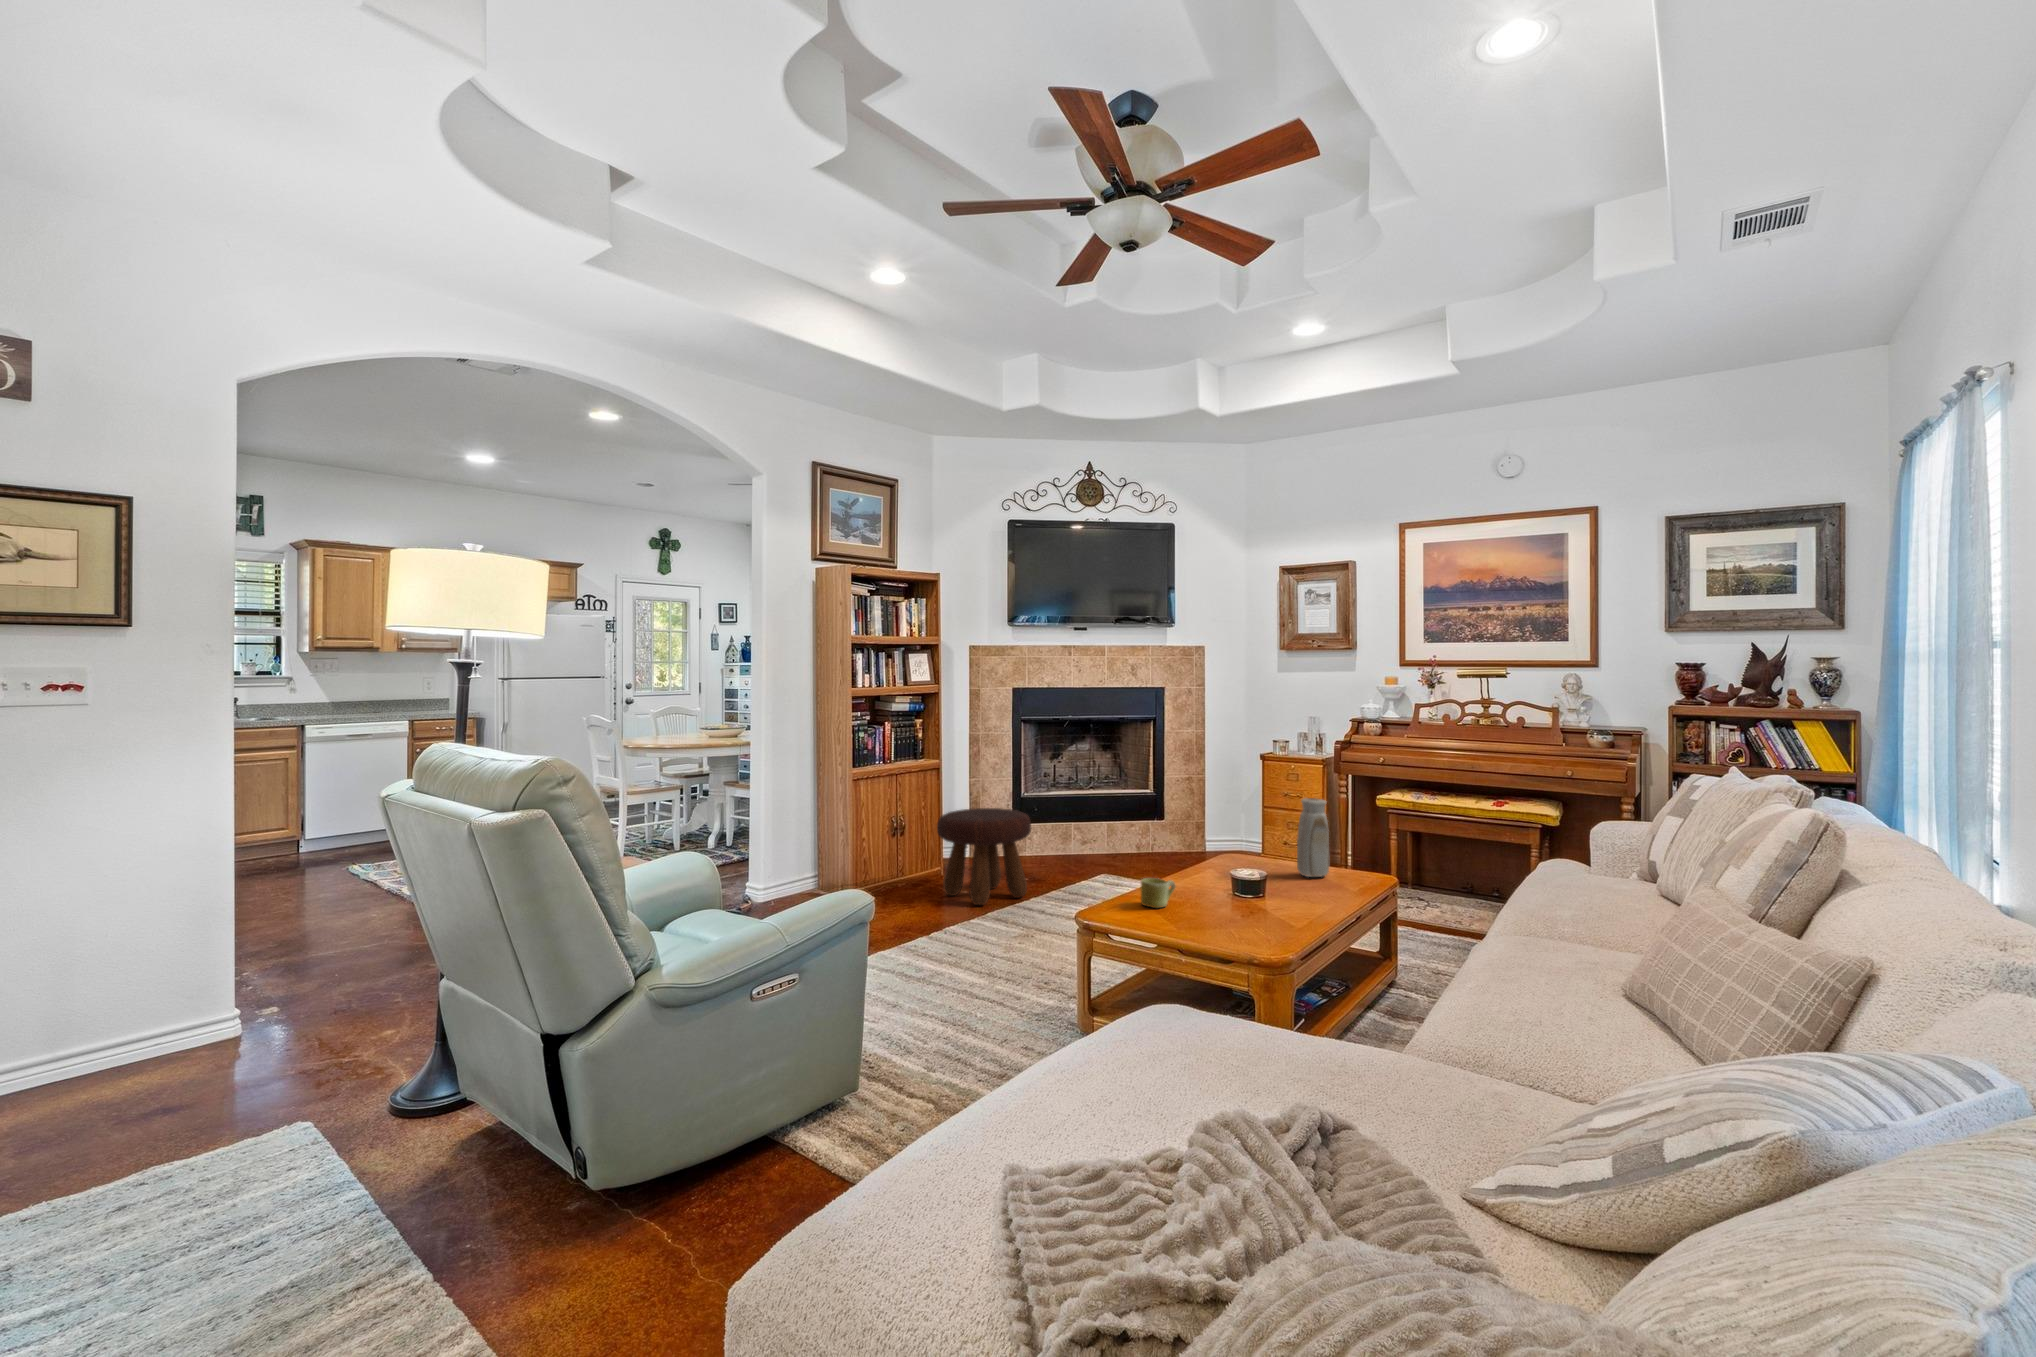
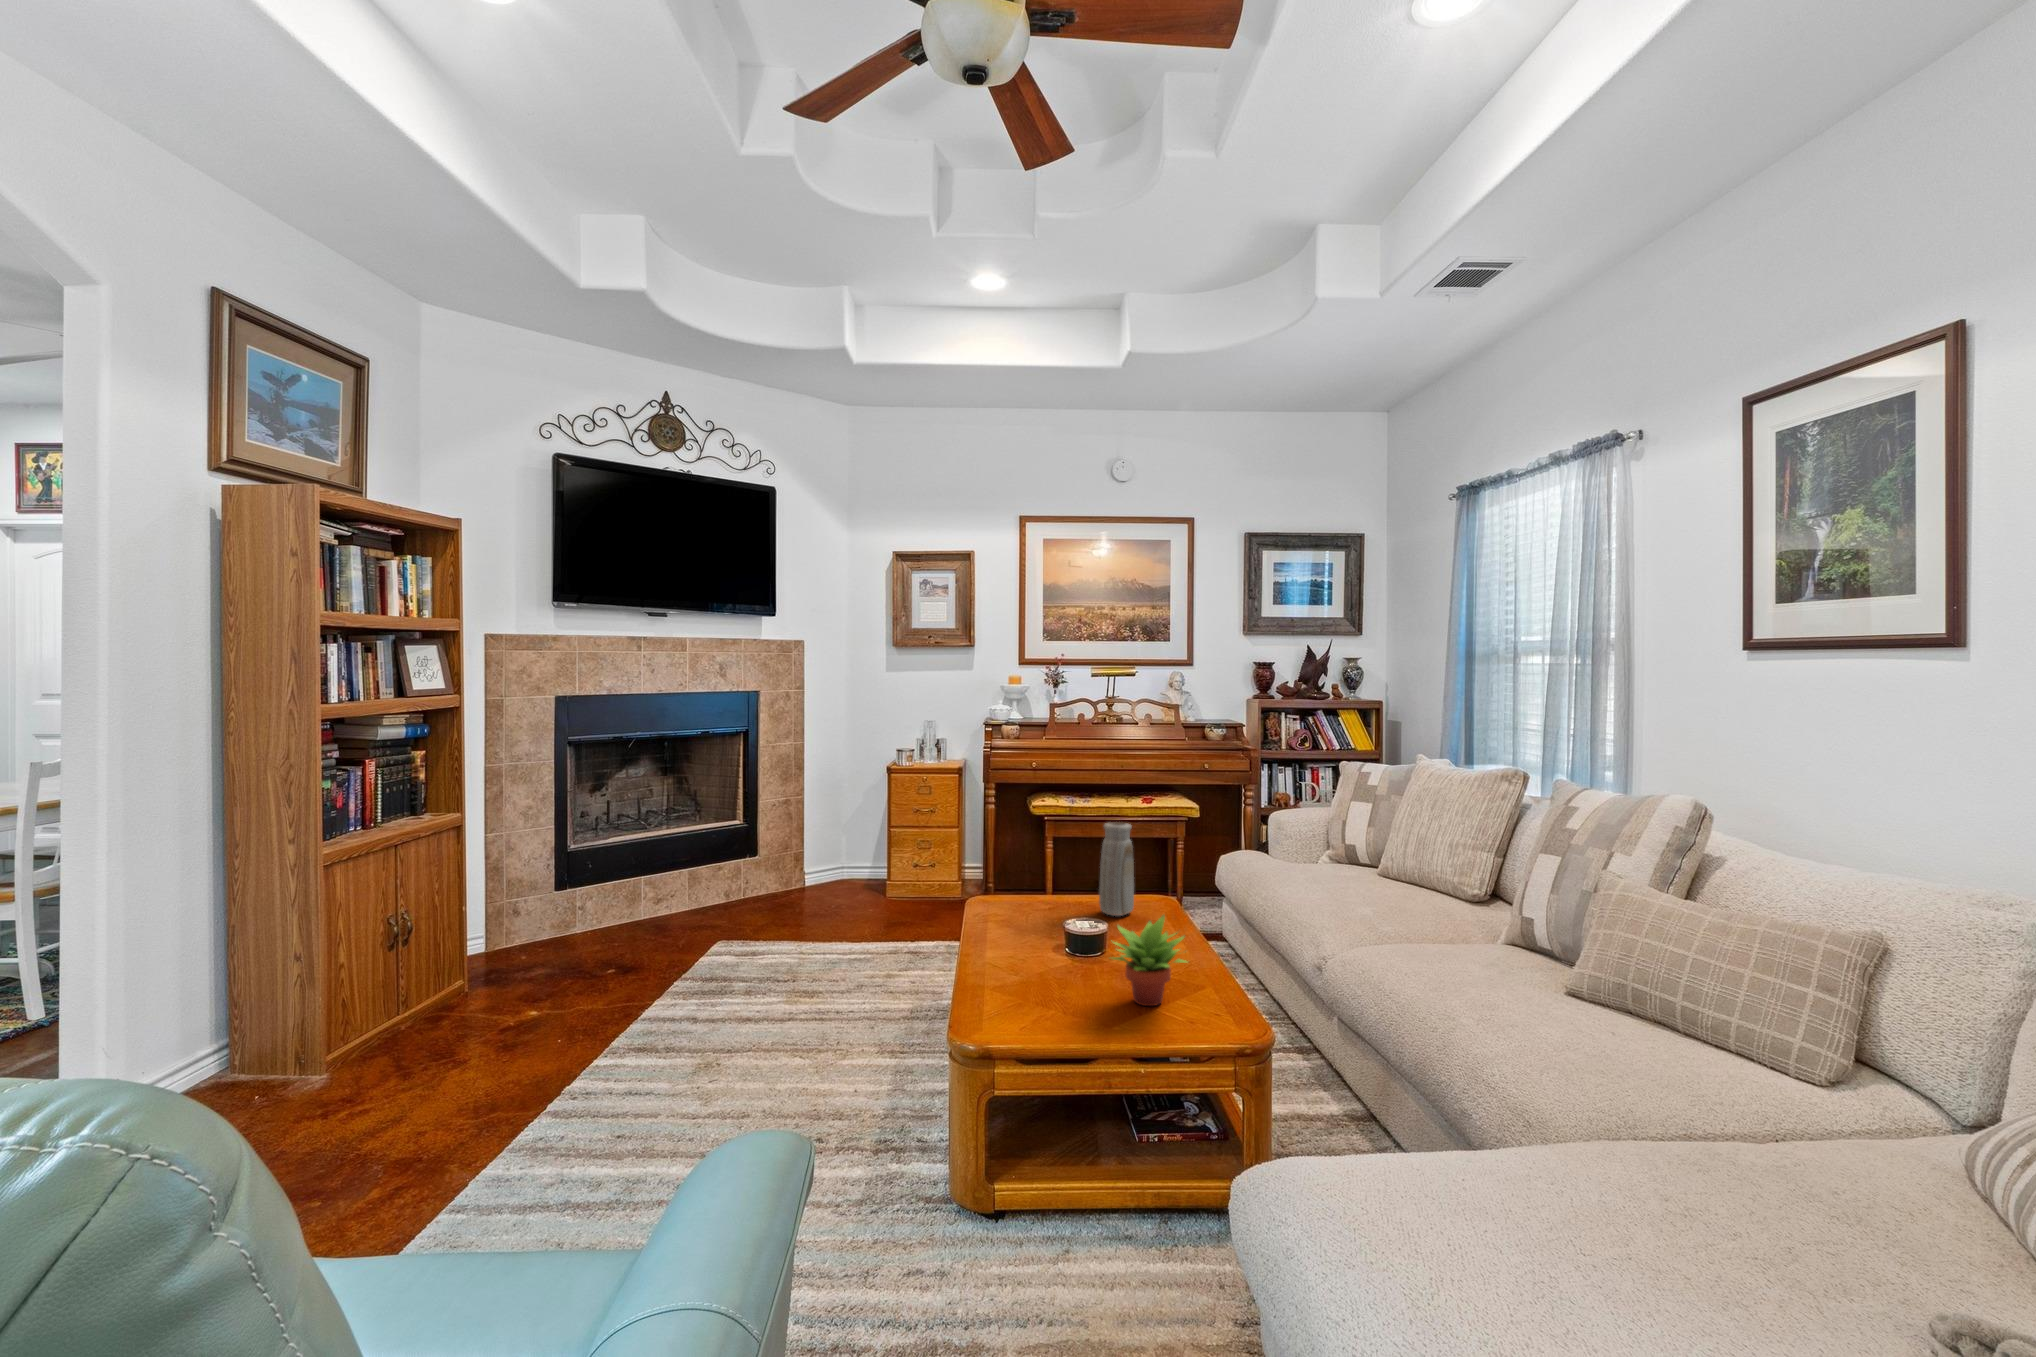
footstool: present [937,808,1031,905] -> none [498,875,657,1031]
succulent plant: none [1194,859,1261,925] -> present [1111,915,1187,1006]
mug: present [1141,878,1176,908] -> none [1012,957,1051,1001]

